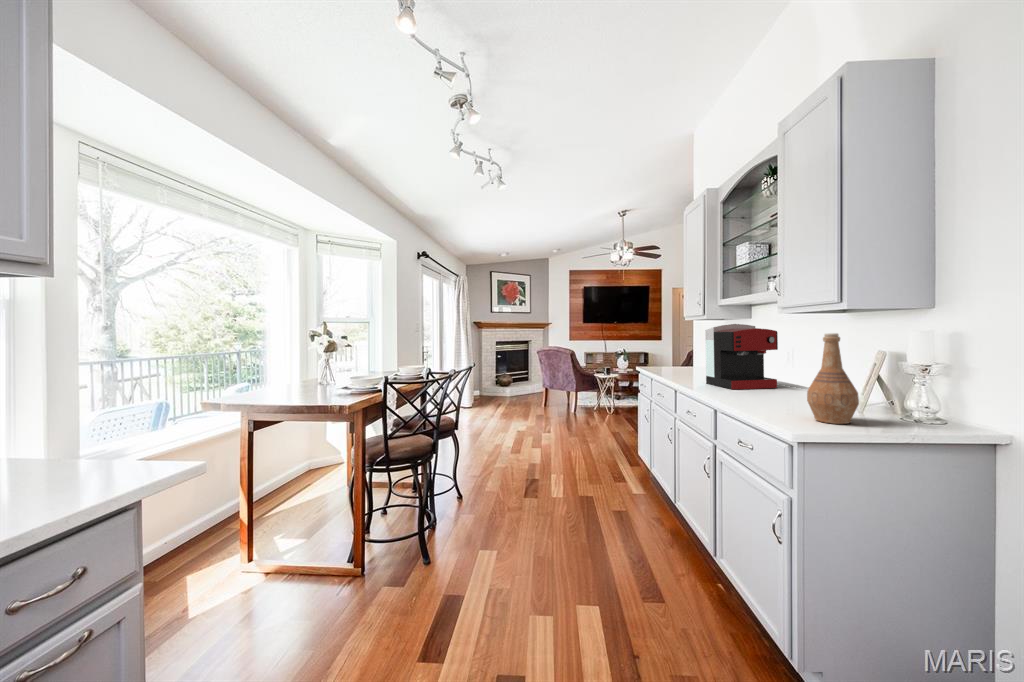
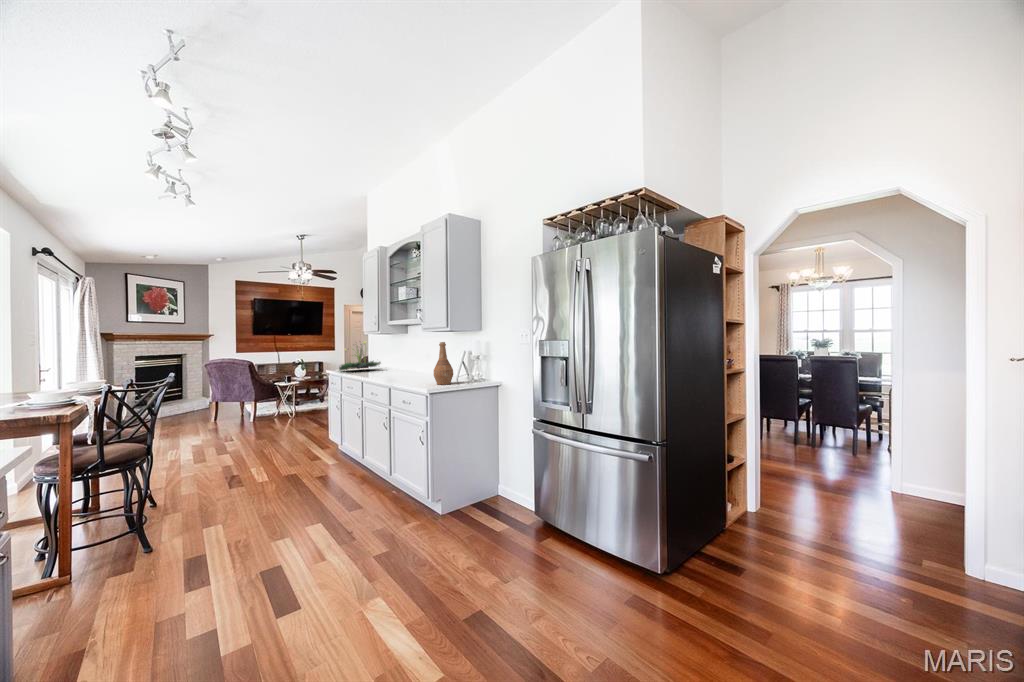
coffee maker: present [705,324,778,389] -> none [380,337,421,377]
plant: none [651,328,709,369] -> present [339,341,381,371]

